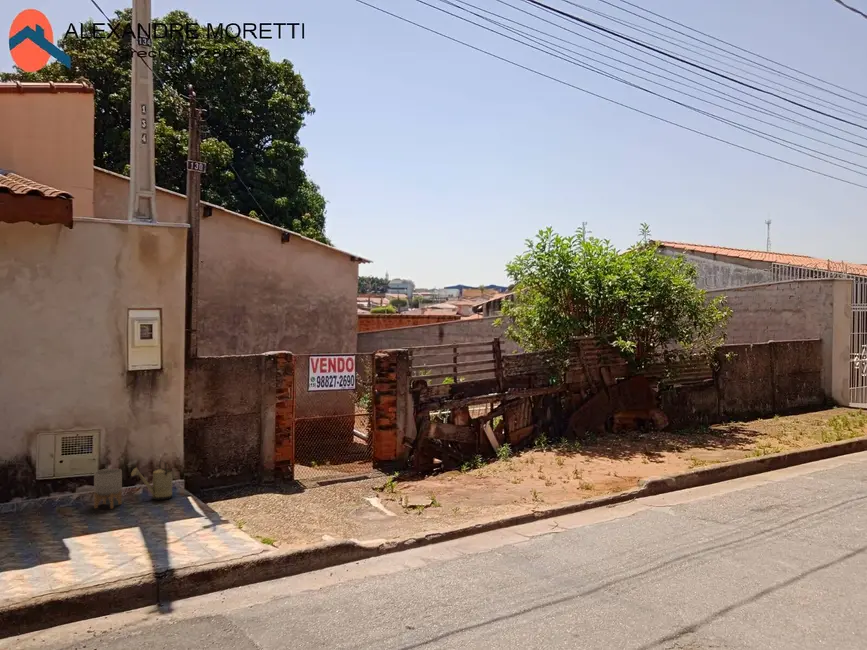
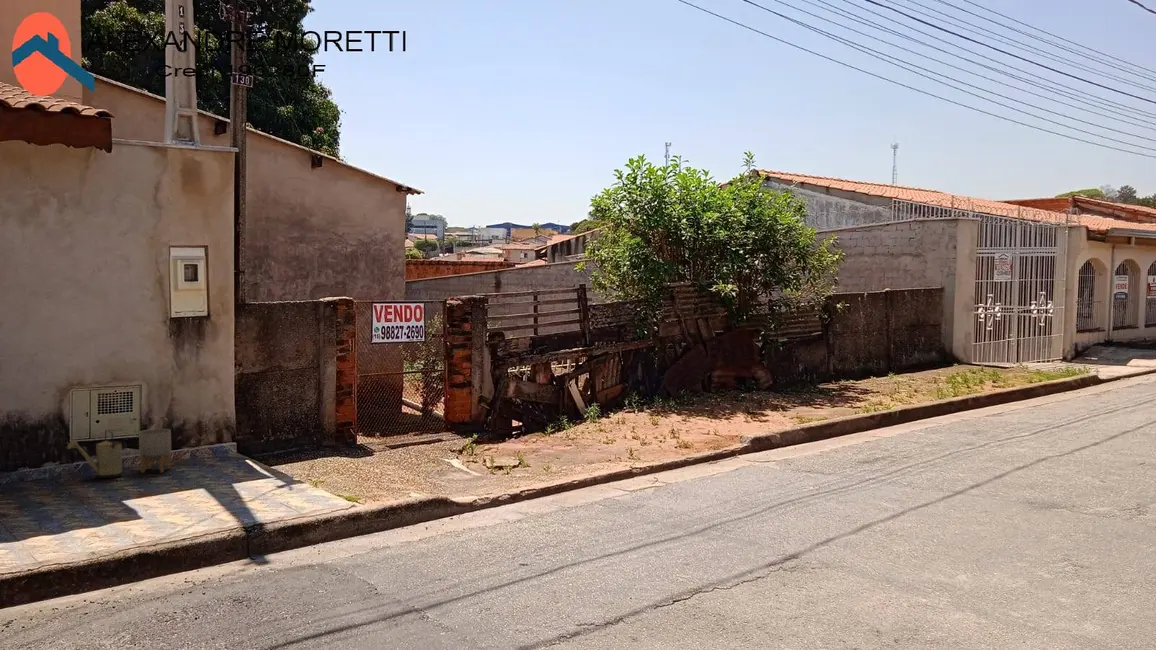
watering can: present [131,461,173,500] -> present [68,431,122,478]

